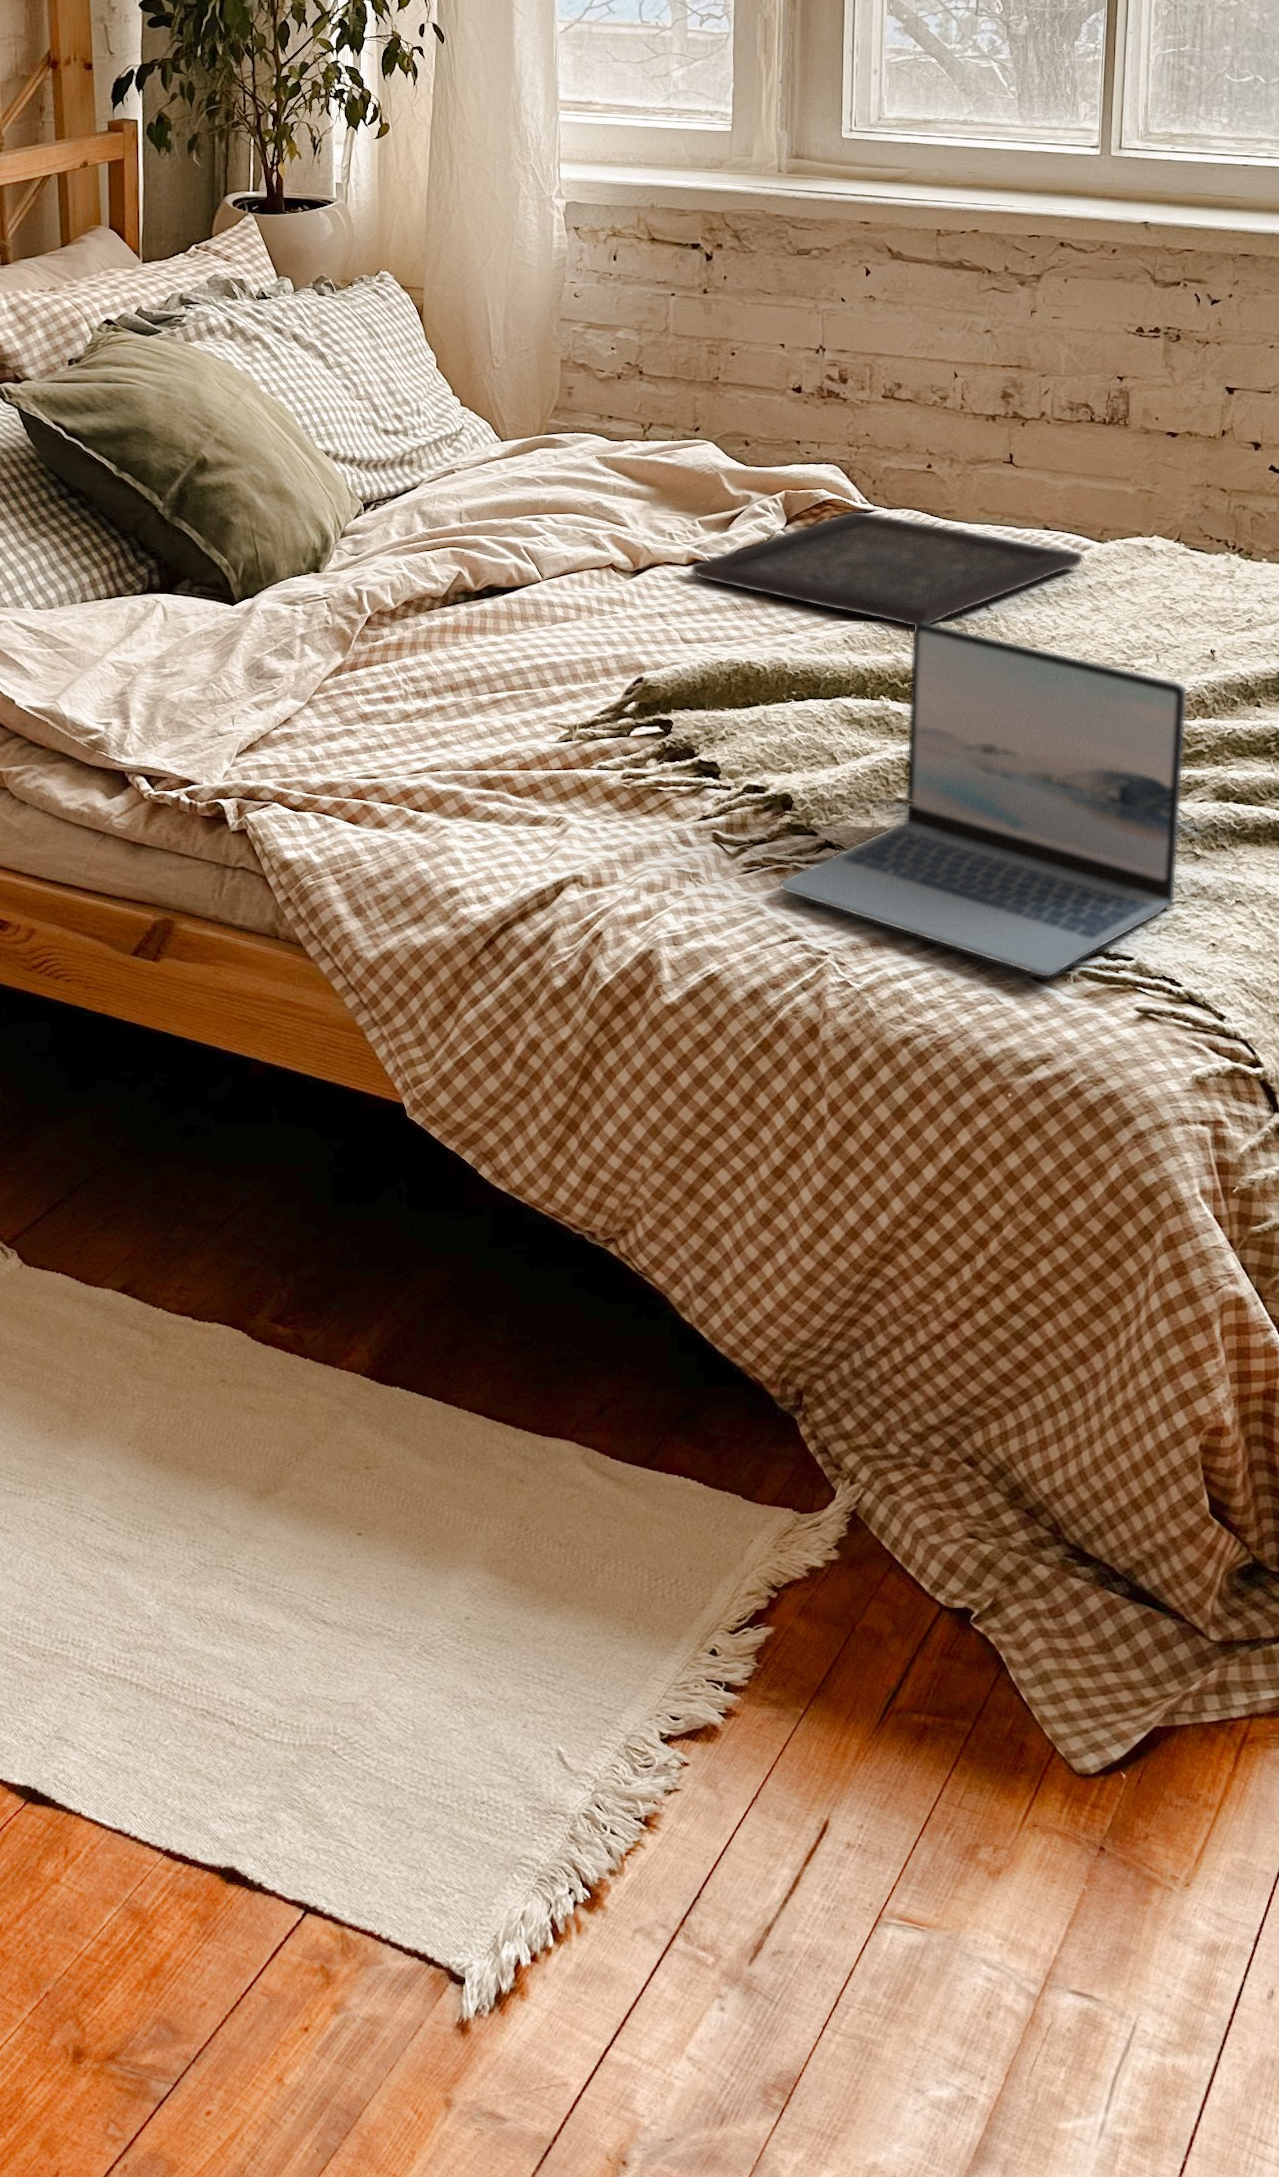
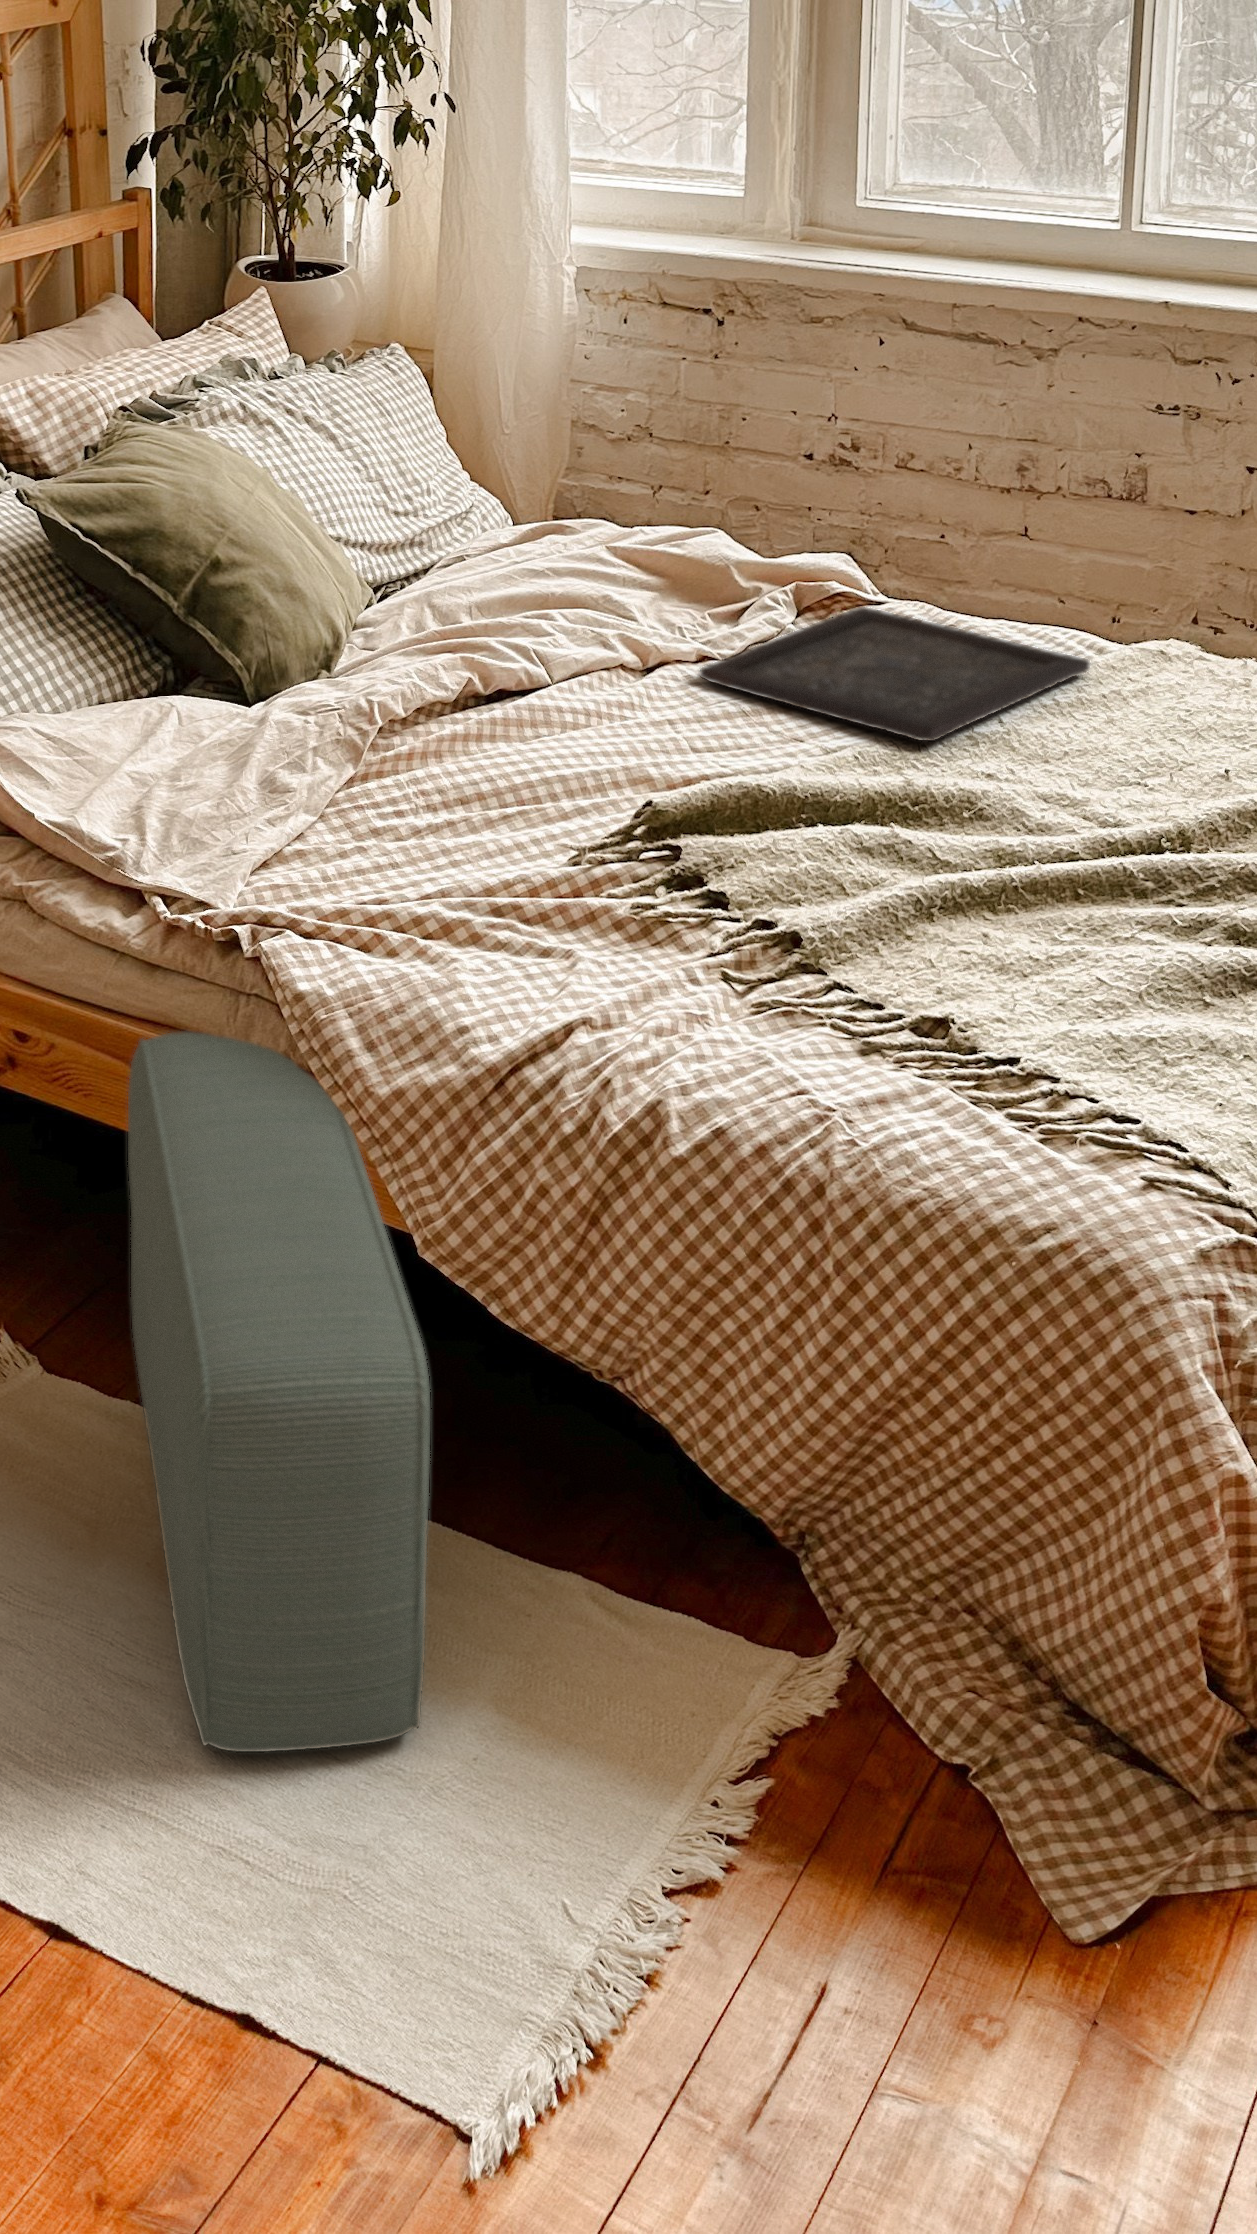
laptop: present [781,622,1186,976] -> none [787,769,1190,1142]
pouf: none [111,907,415,1610] -> present [128,1032,430,1752]

